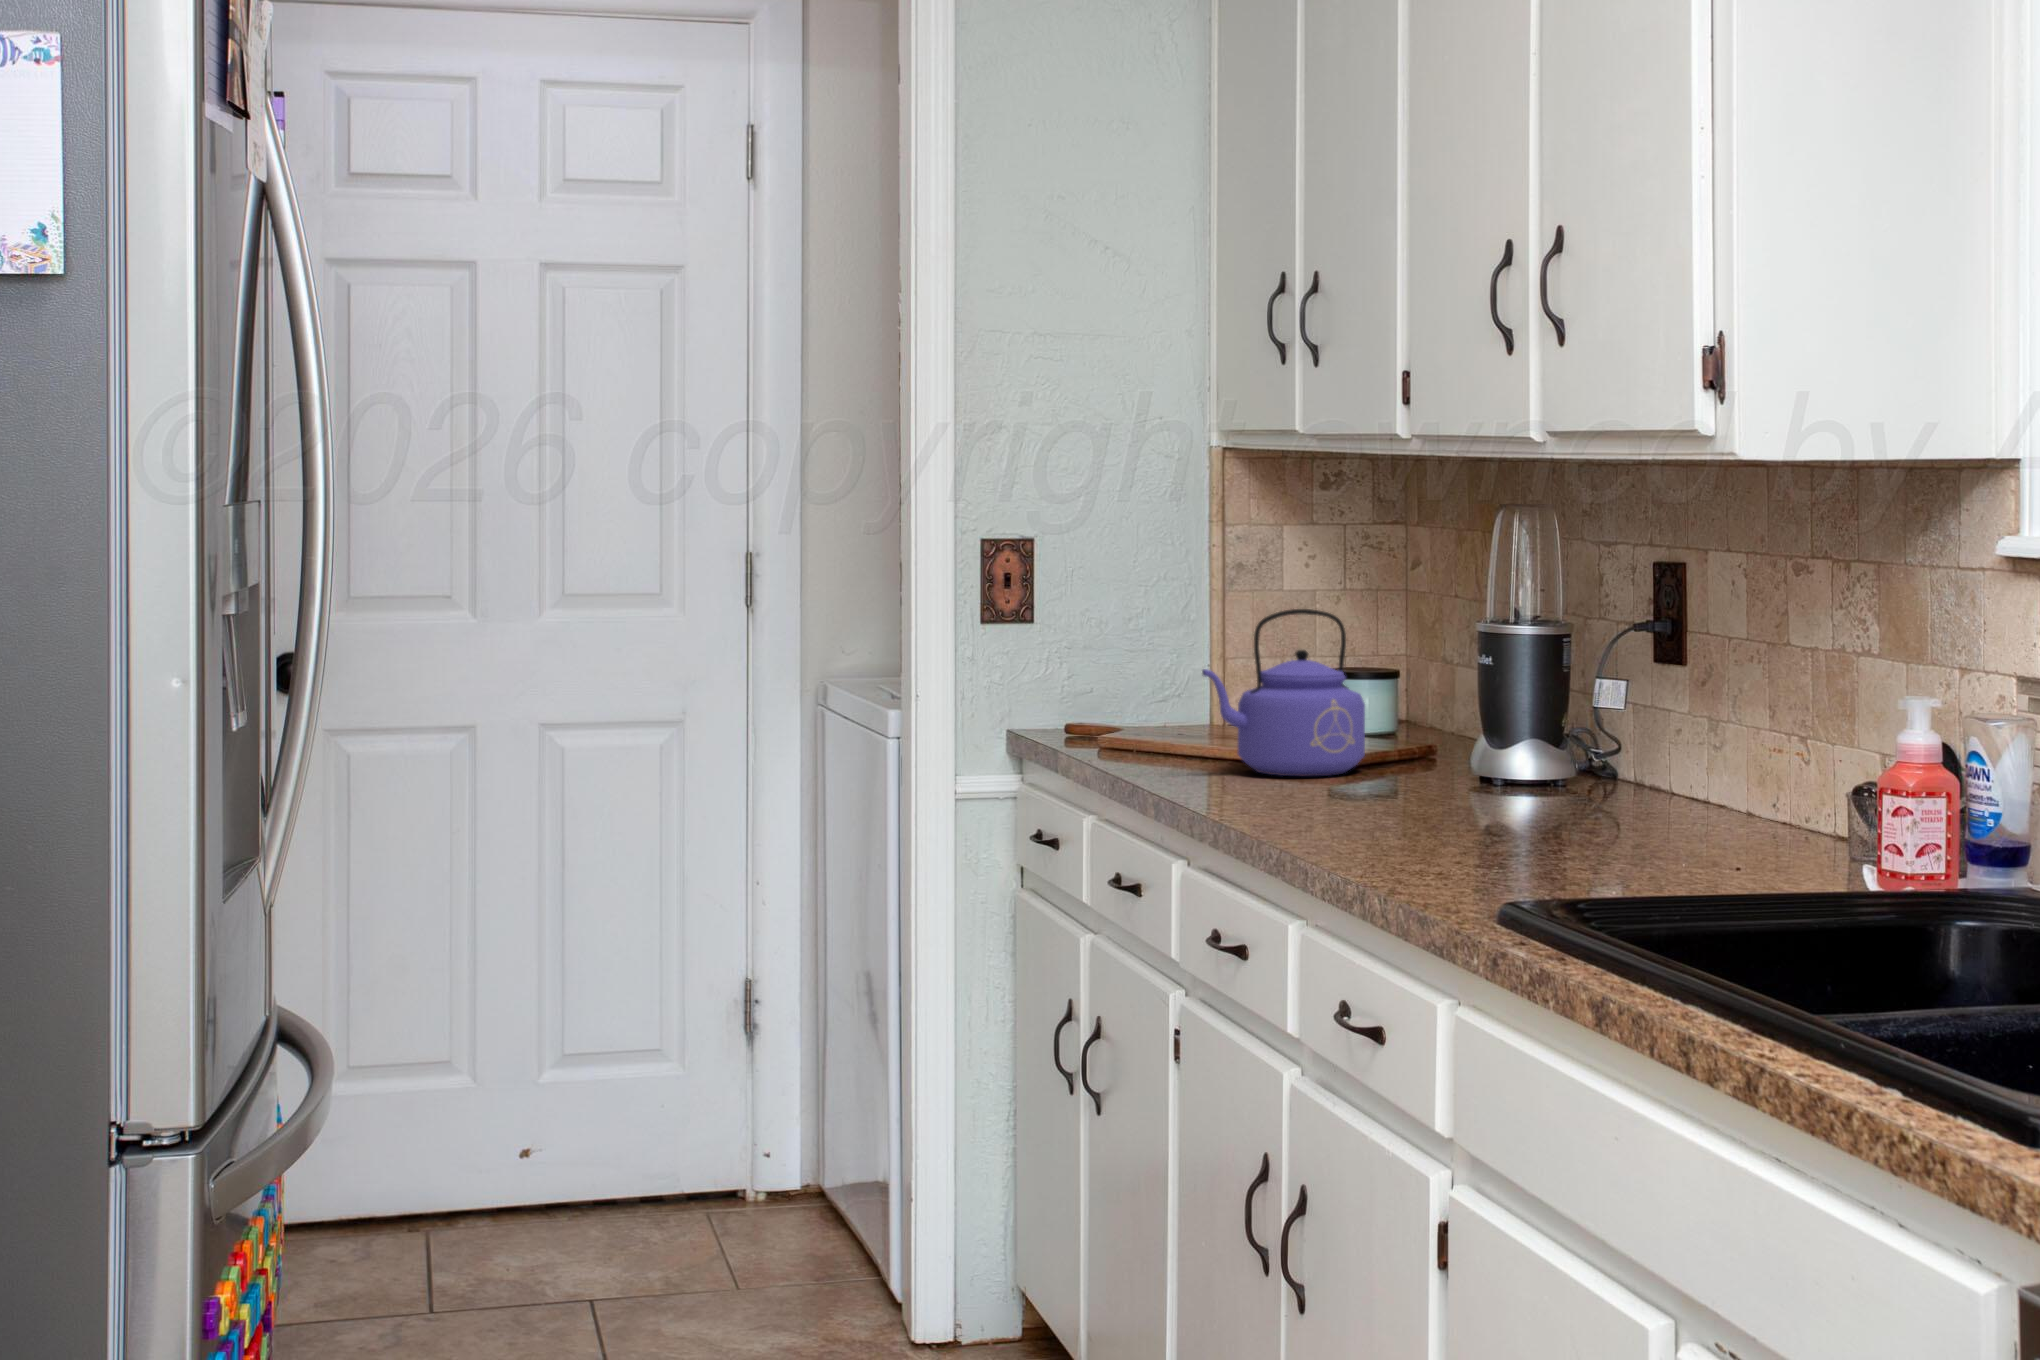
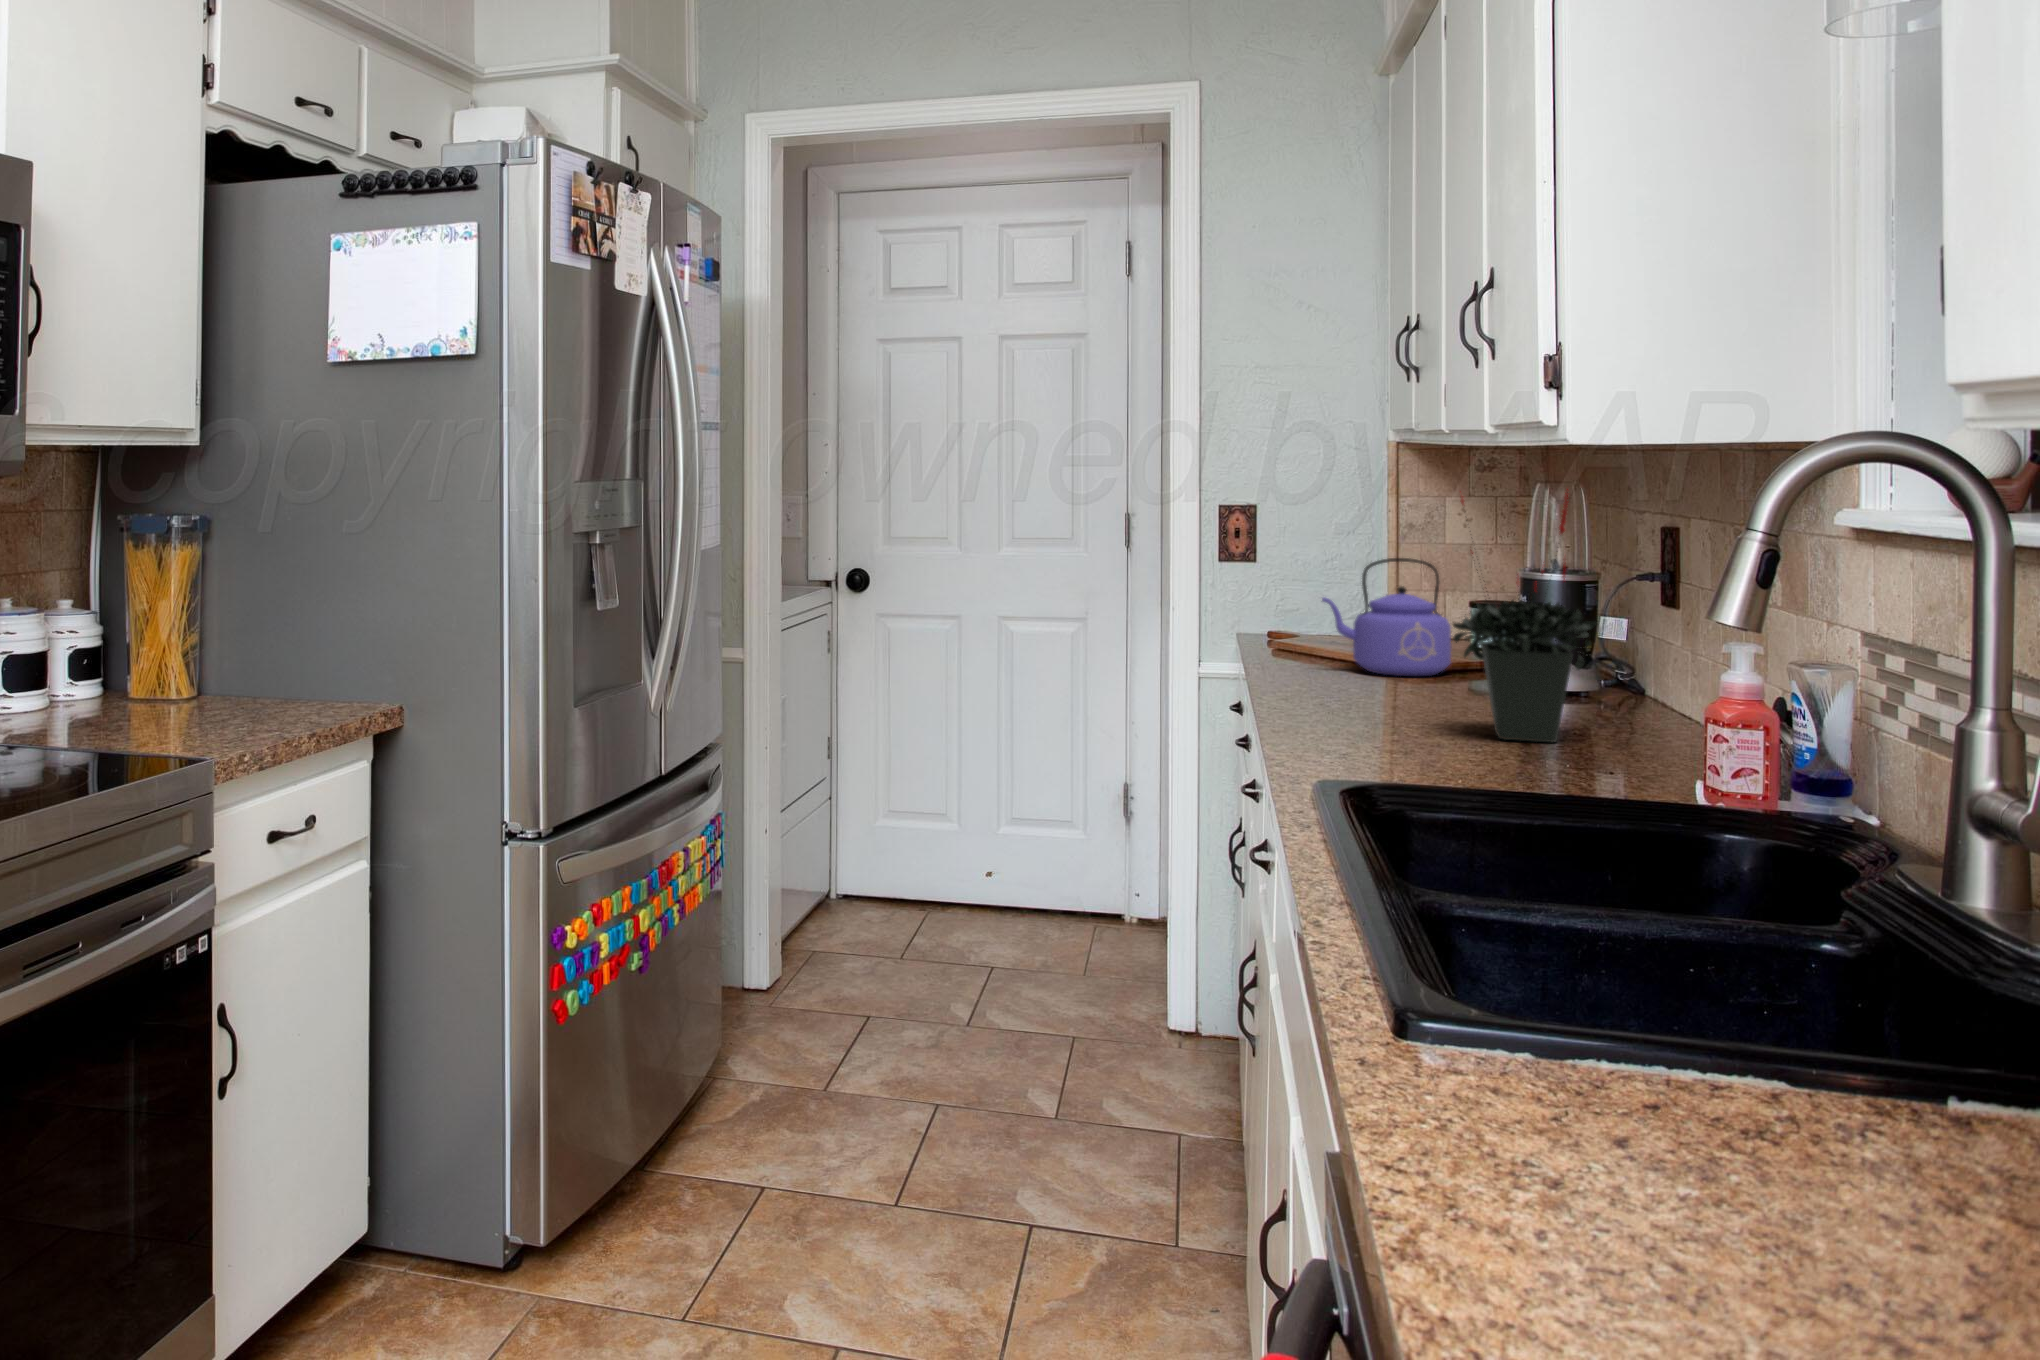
potted plant: none [1493,509,1673,843] -> present [1453,489,1597,743]

